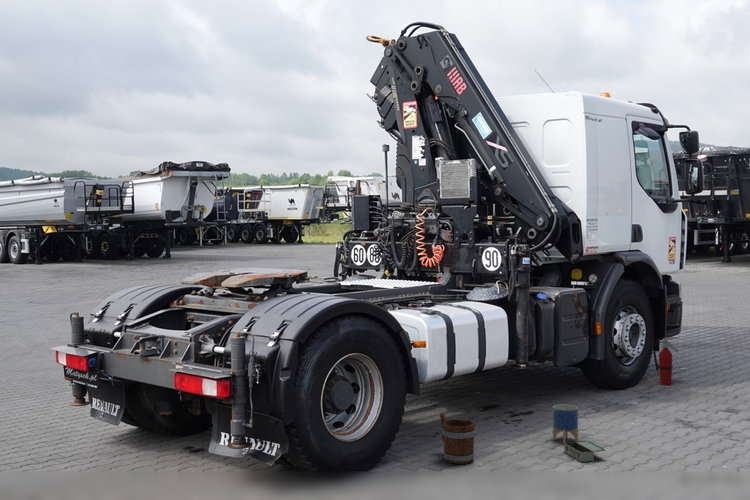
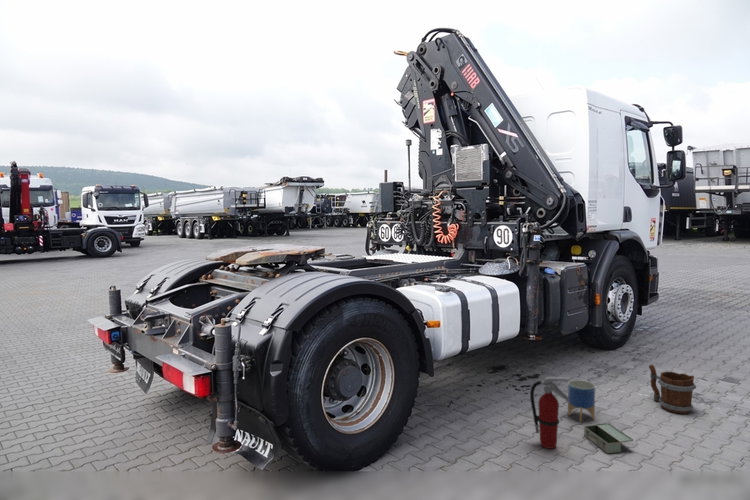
fire extinguisher: present [653,337,679,385] -> present [530,377,570,449]
bucket: present [440,413,476,464] -> present [649,365,696,414]

